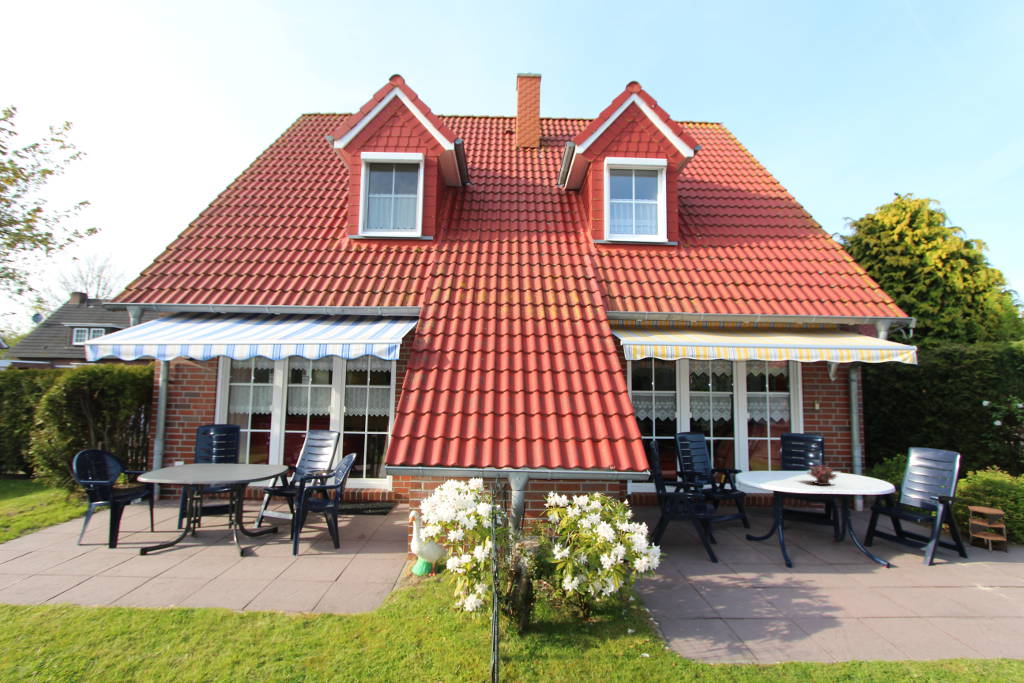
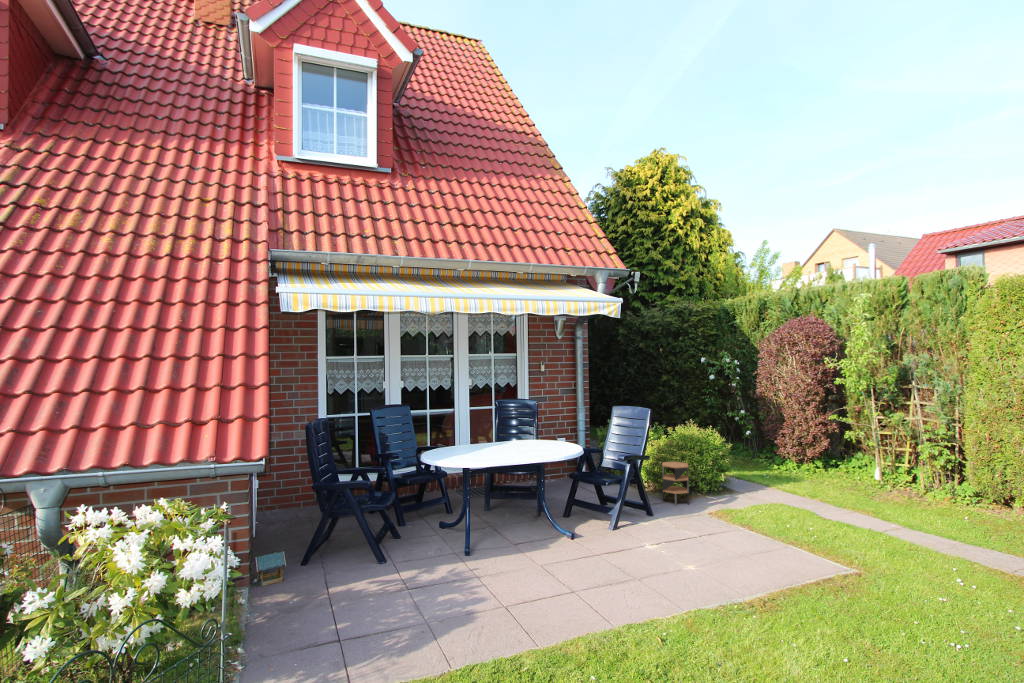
potted flower: present [808,465,836,485] -> none [502,433,531,457]

